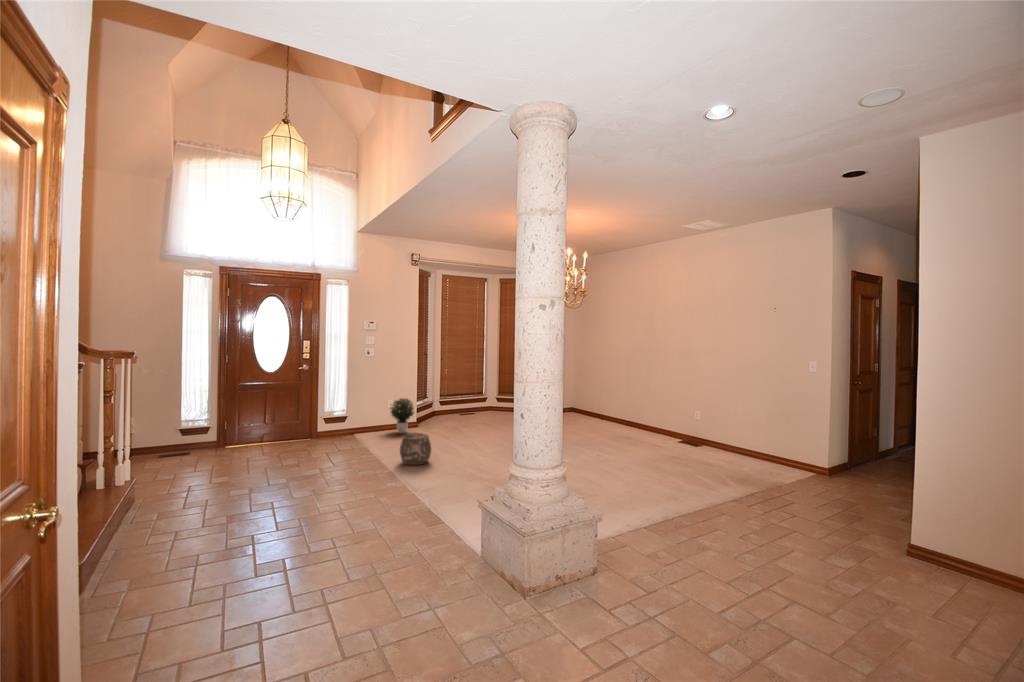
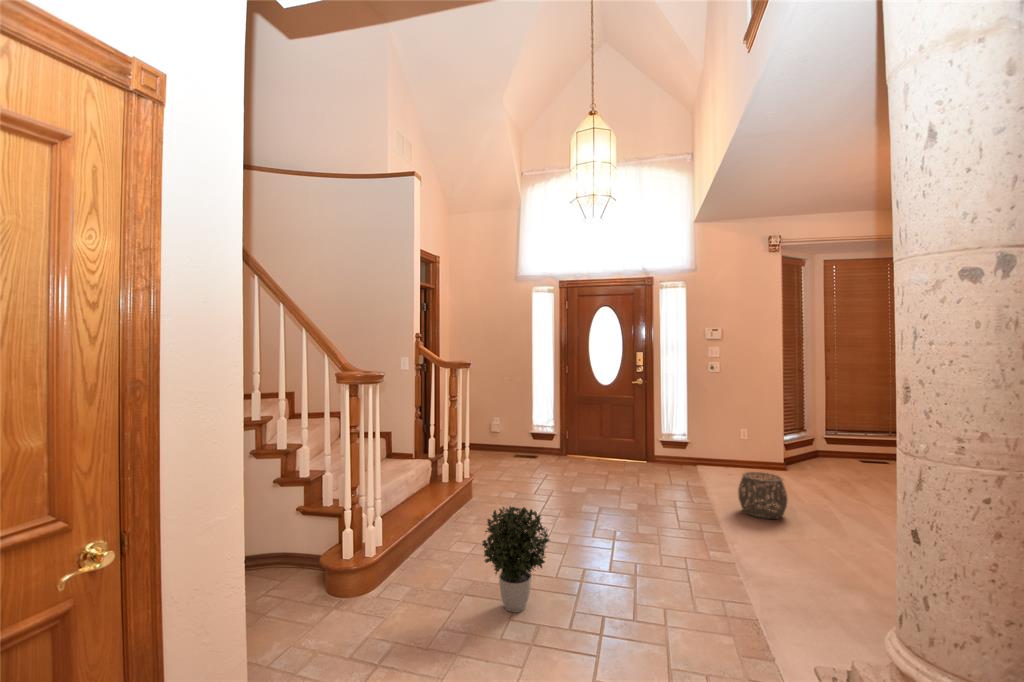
potted plant: present [390,398,414,433] -> present [482,507,550,613]

